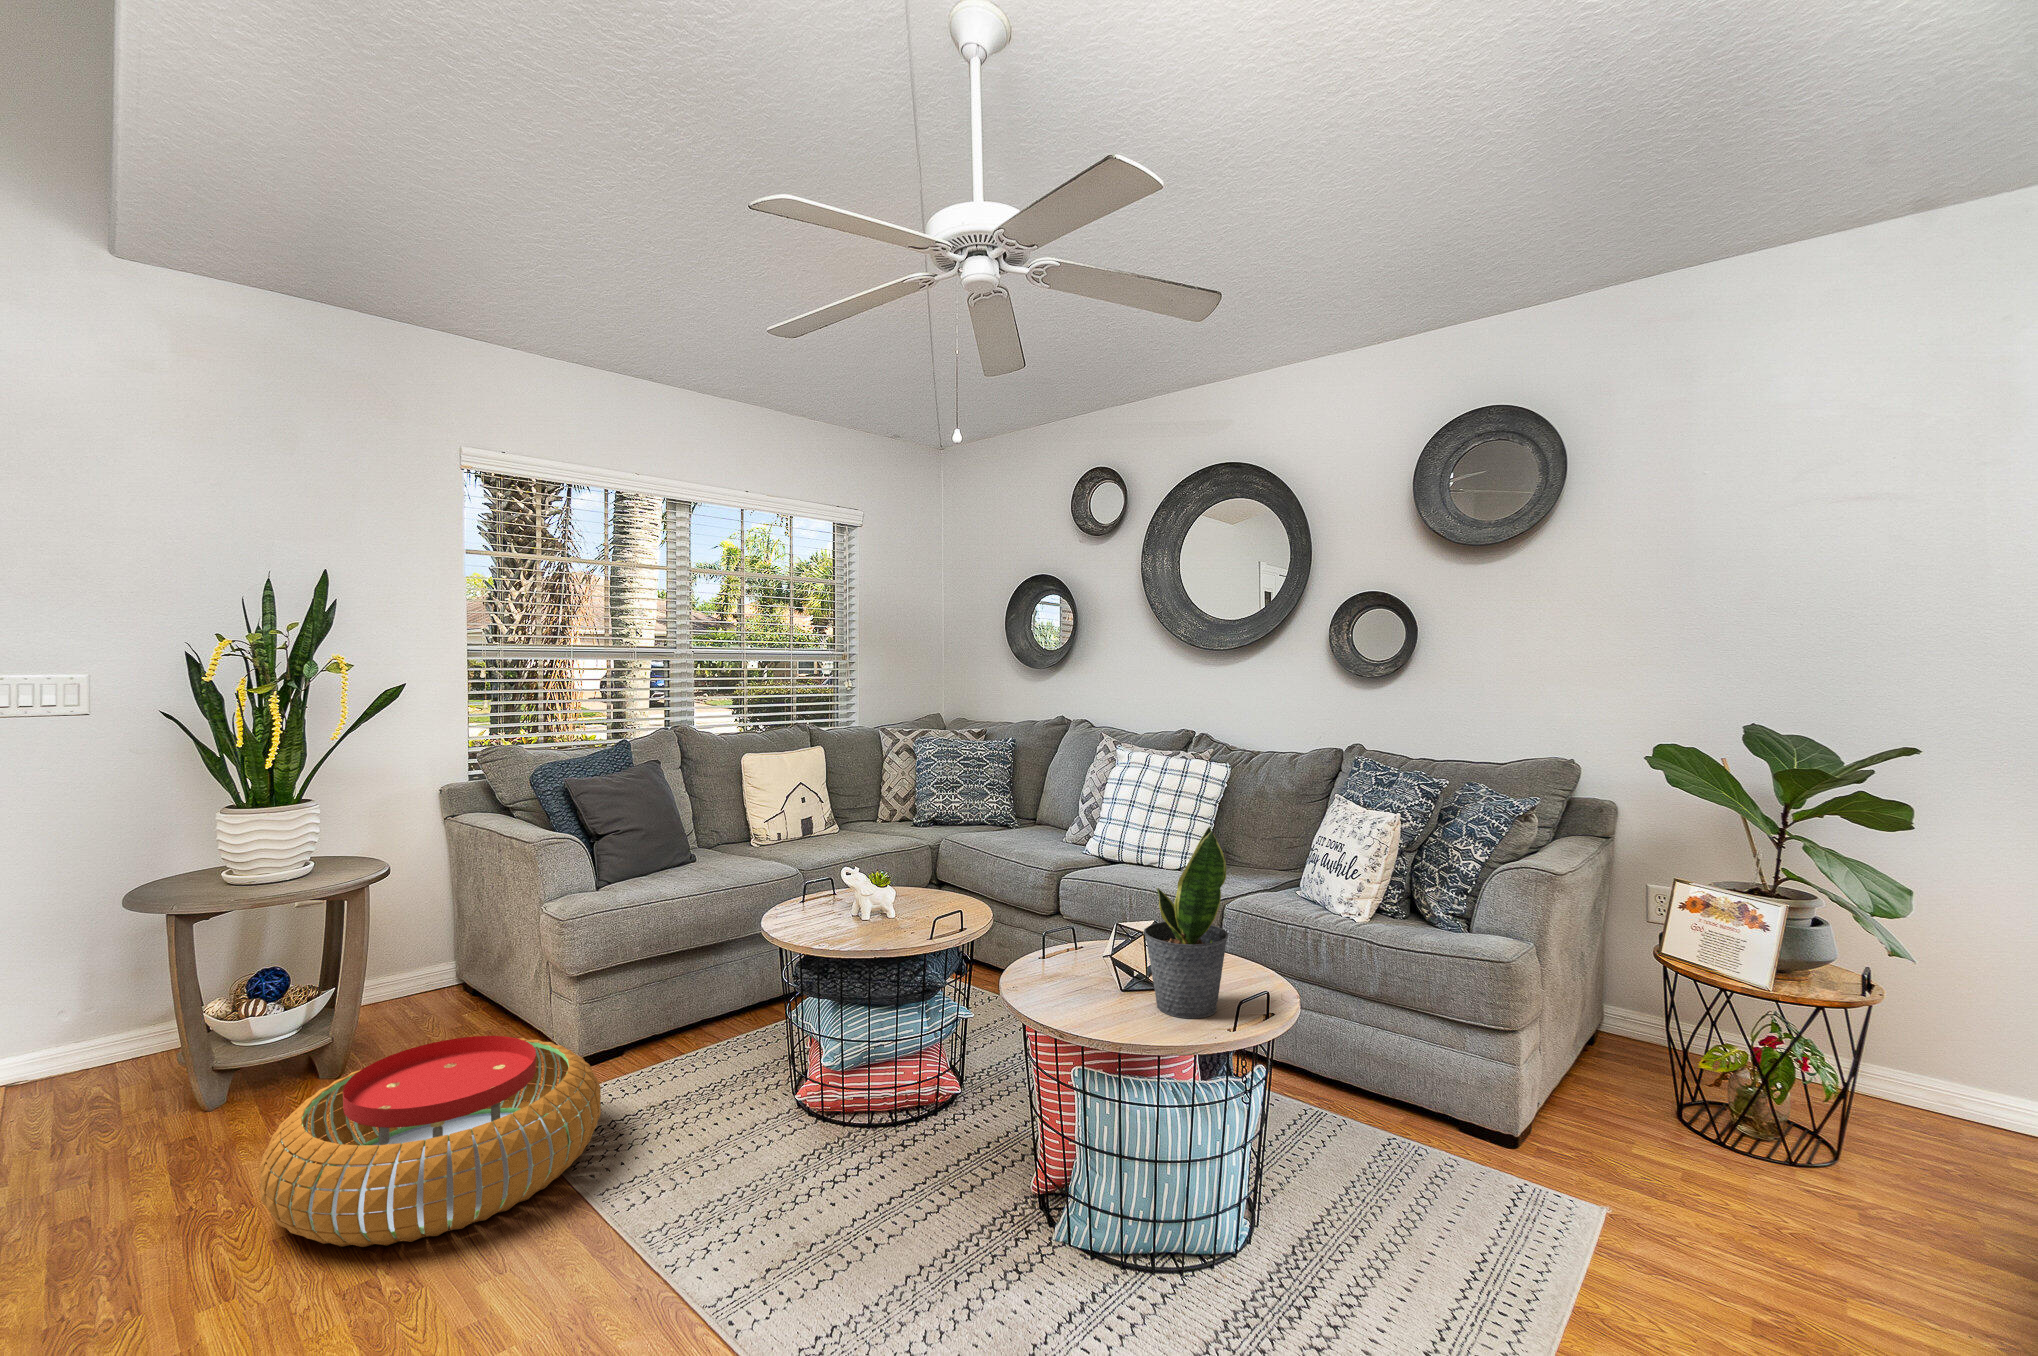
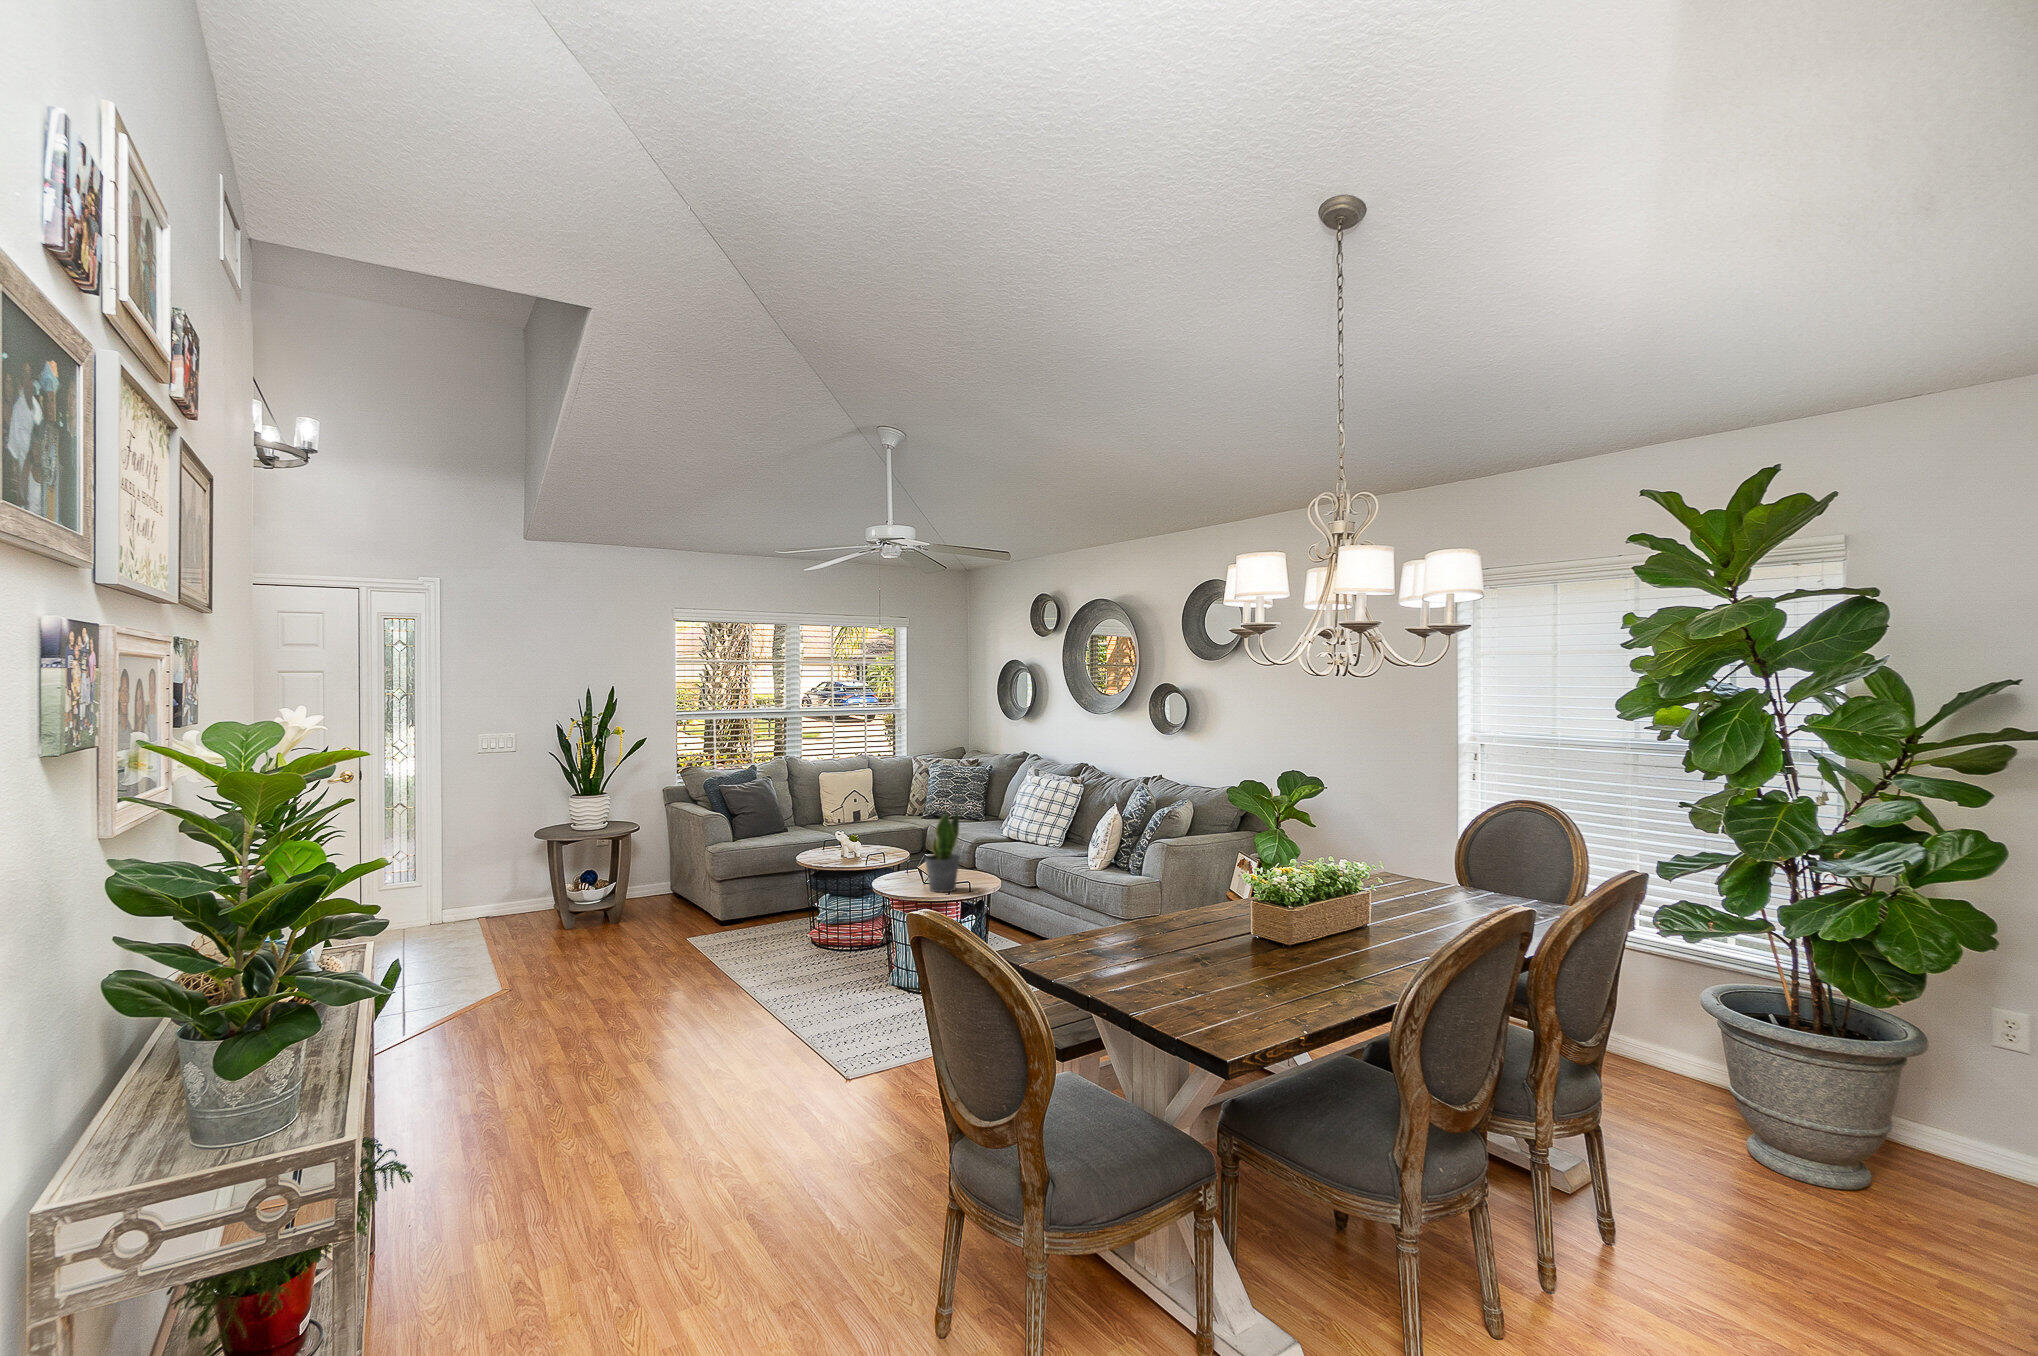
pouf: present [259,1036,601,1247] -> none [591,901,723,969]

